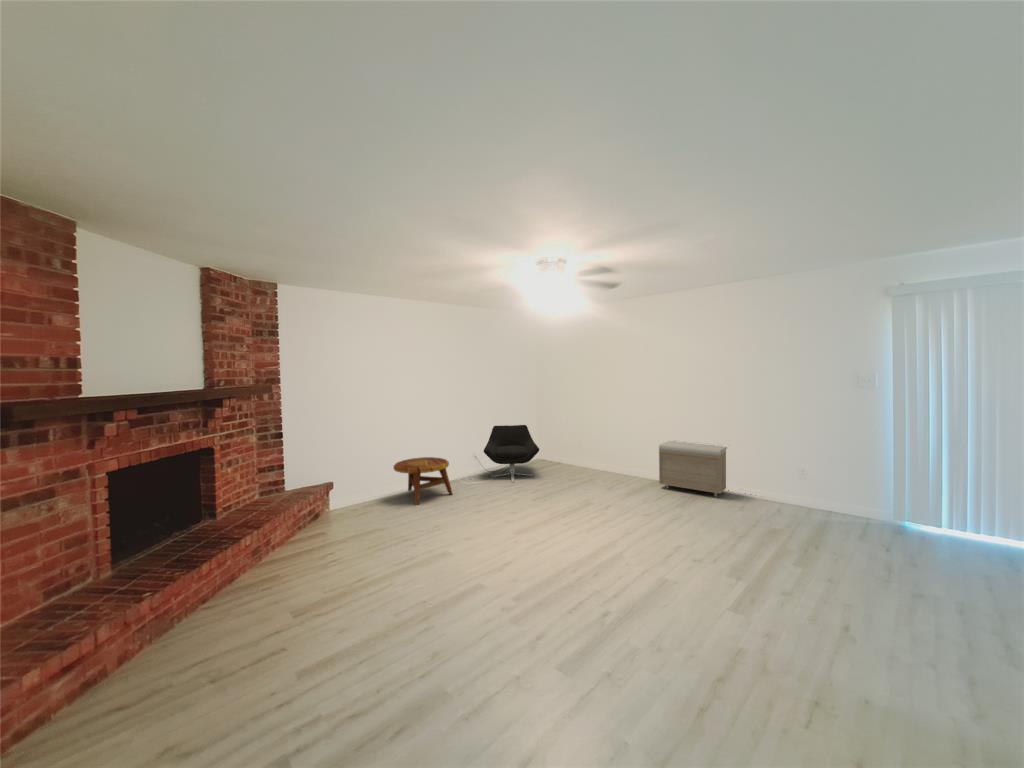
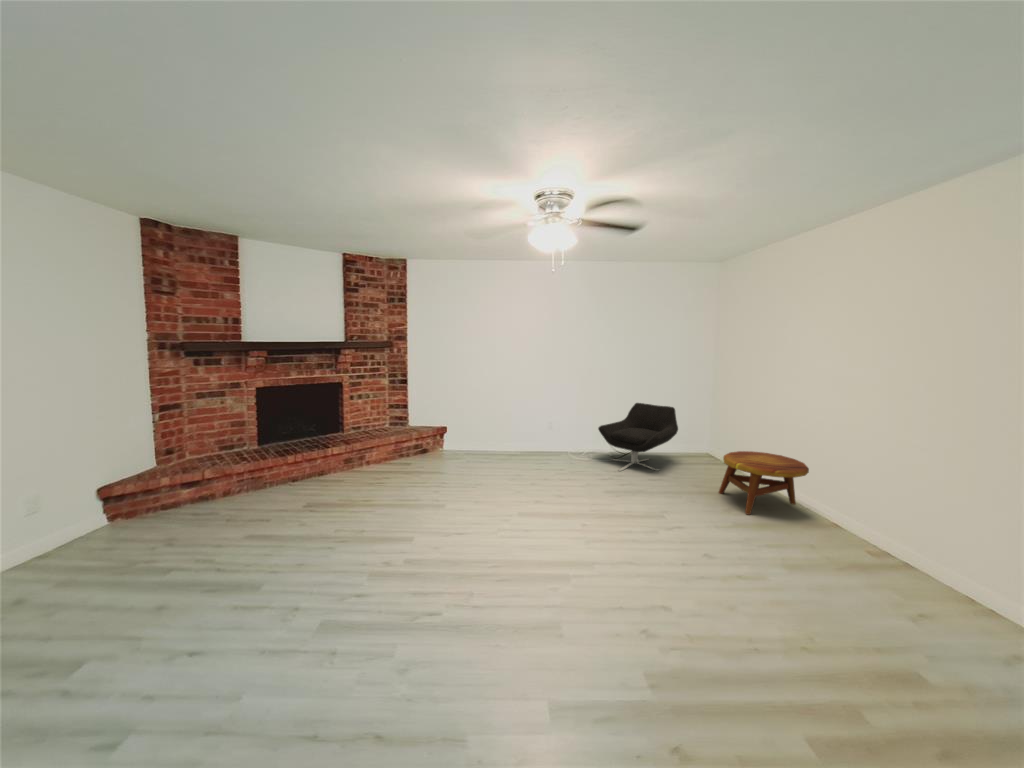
storage bench: present [659,441,727,497] -> none [805,468,974,593]
side table: present [394,457,452,505] -> present [719,451,809,515]

